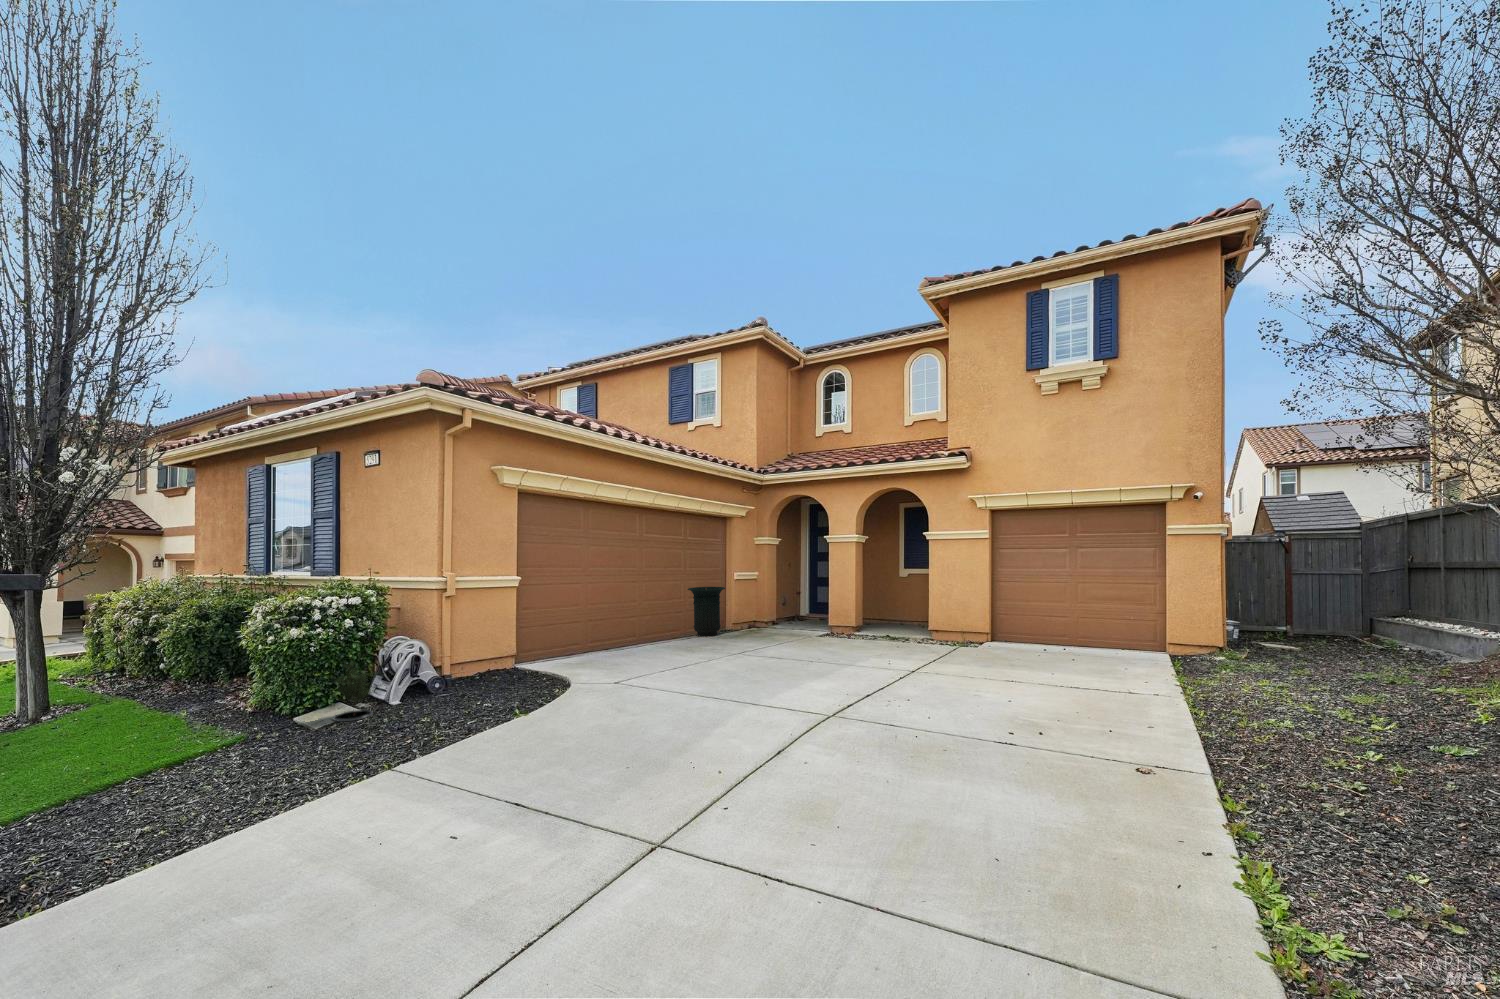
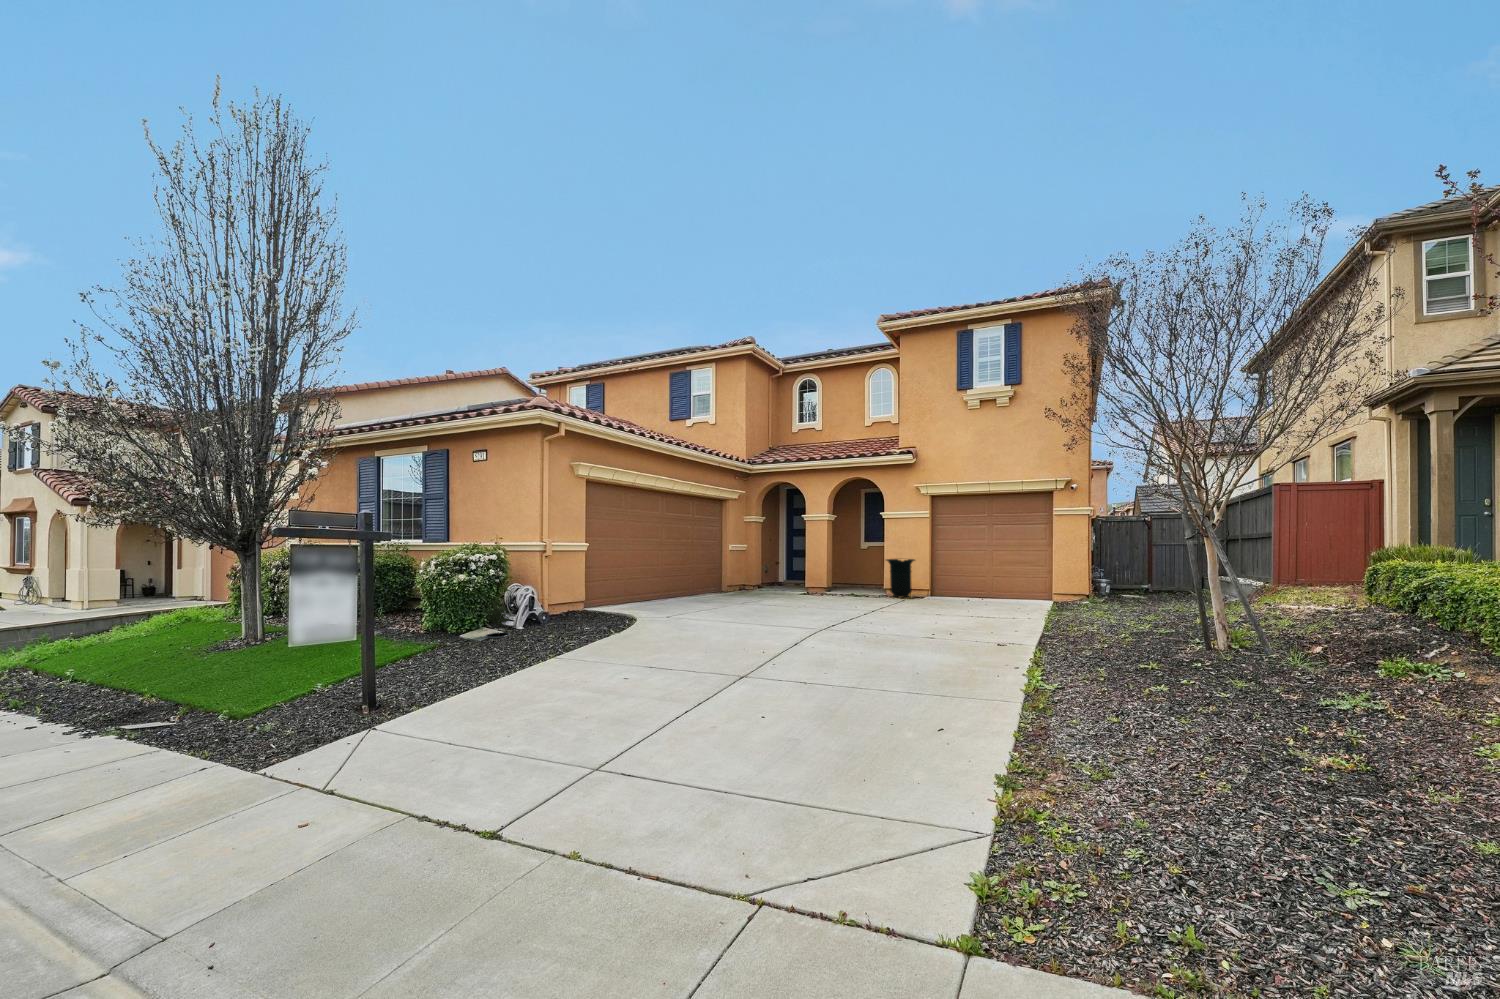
trash can: present [688,587,725,636] -> present [886,559,915,597]

